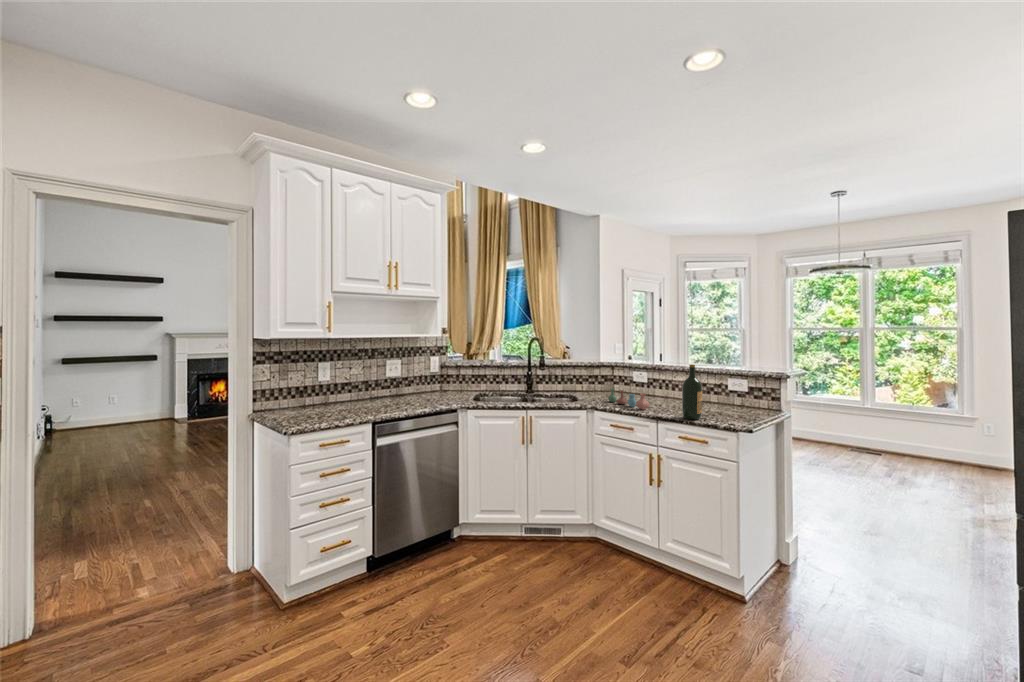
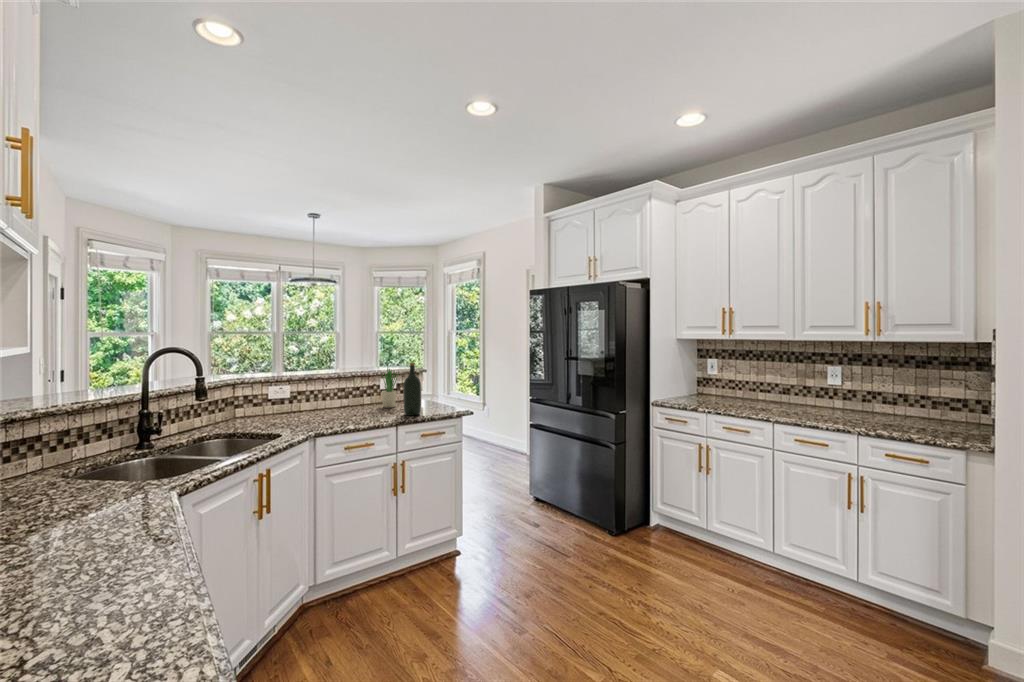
potted plant: none [711,363,728,409] -> present [382,368,398,408]
vase: present [608,388,649,410] -> none [295,402,364,424]

